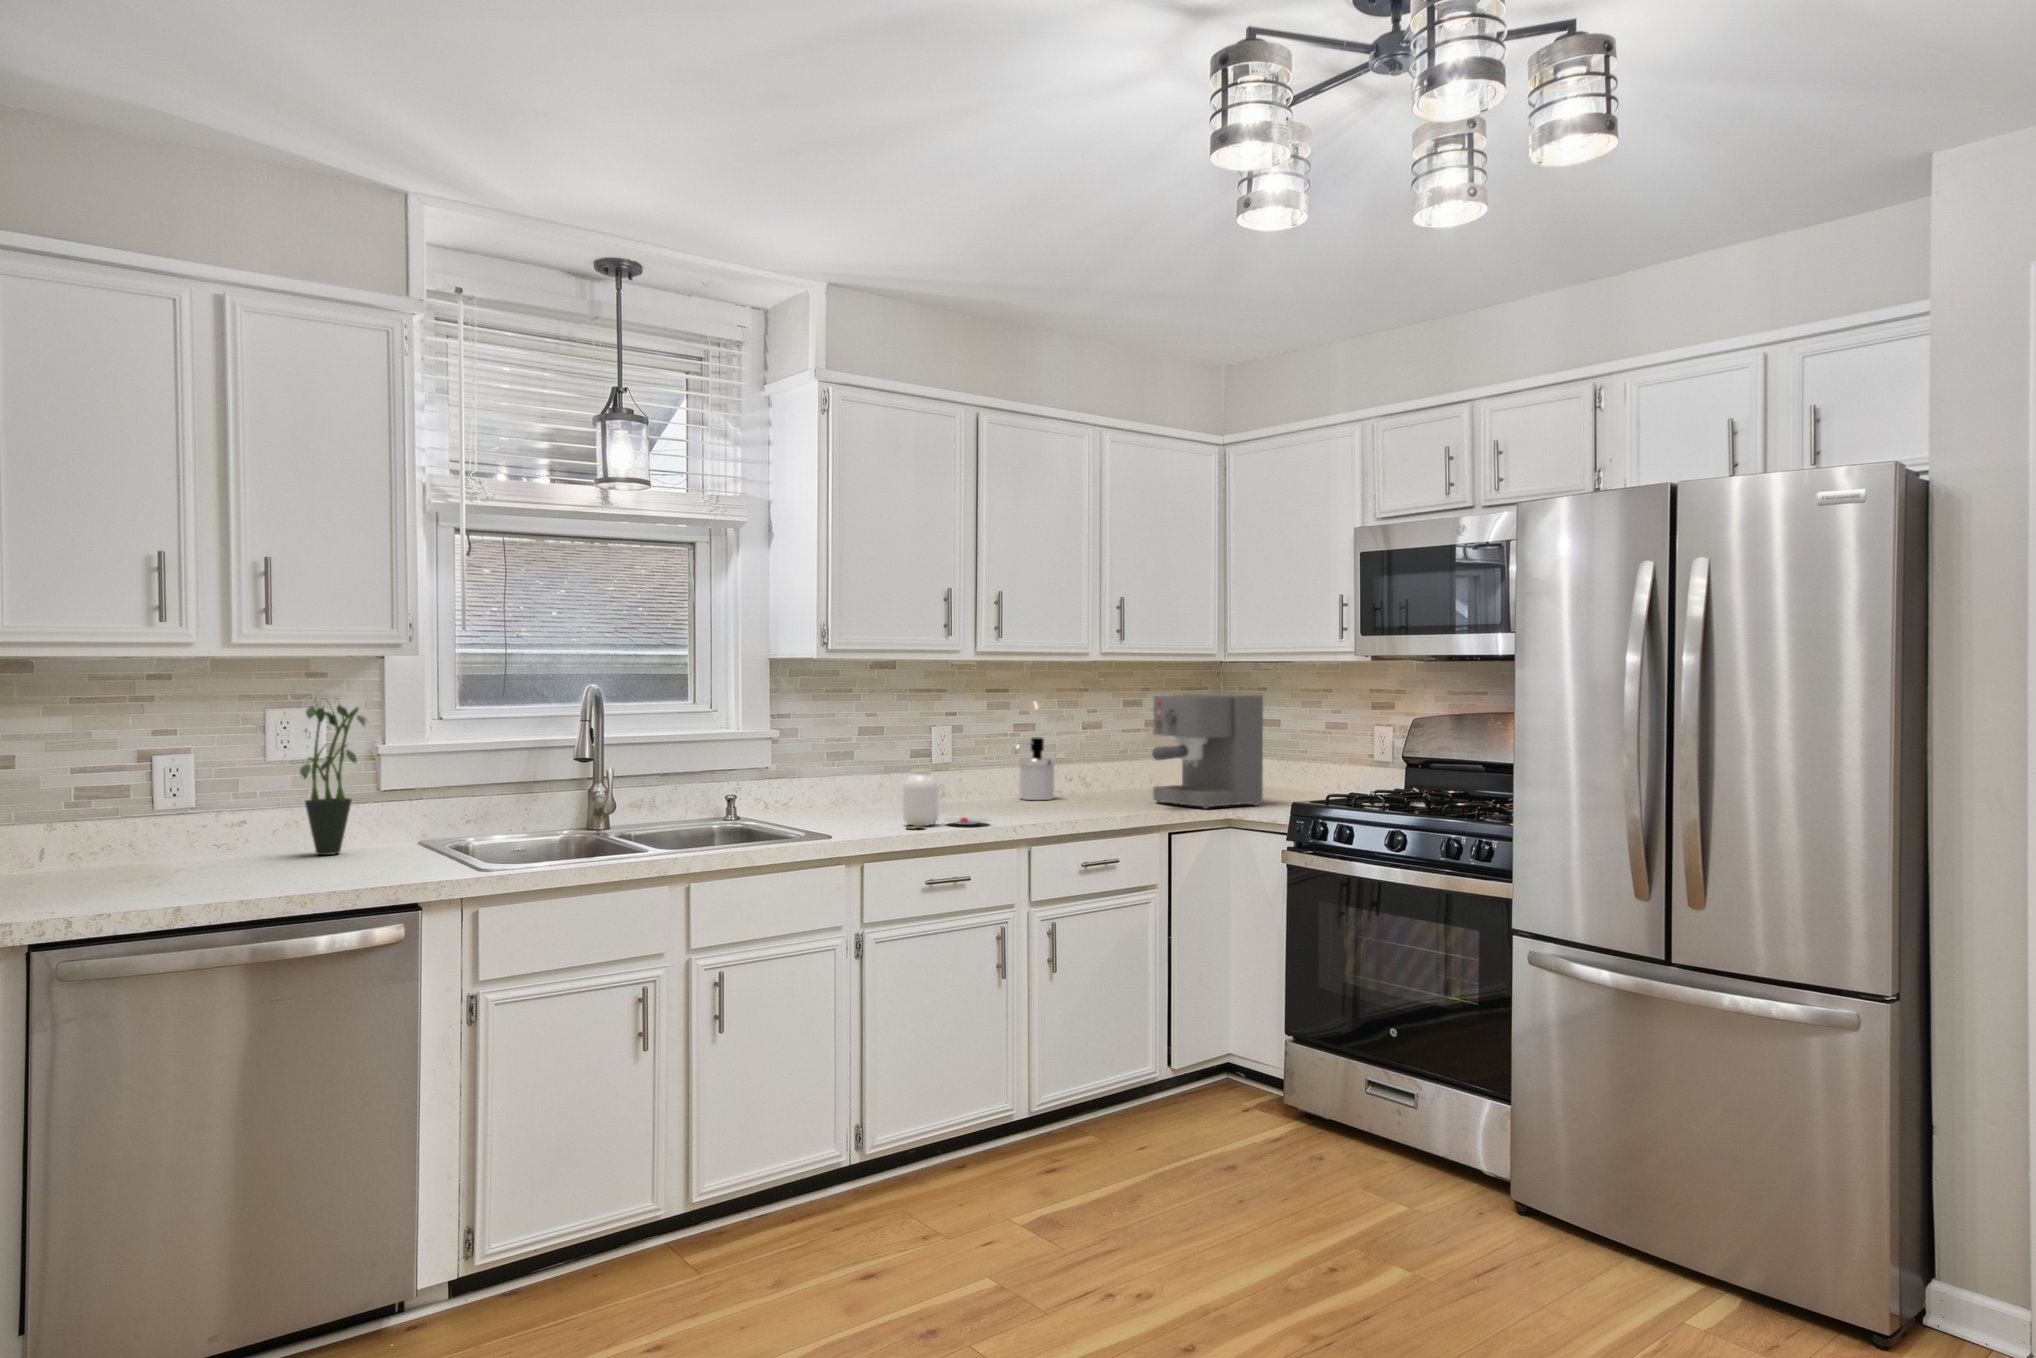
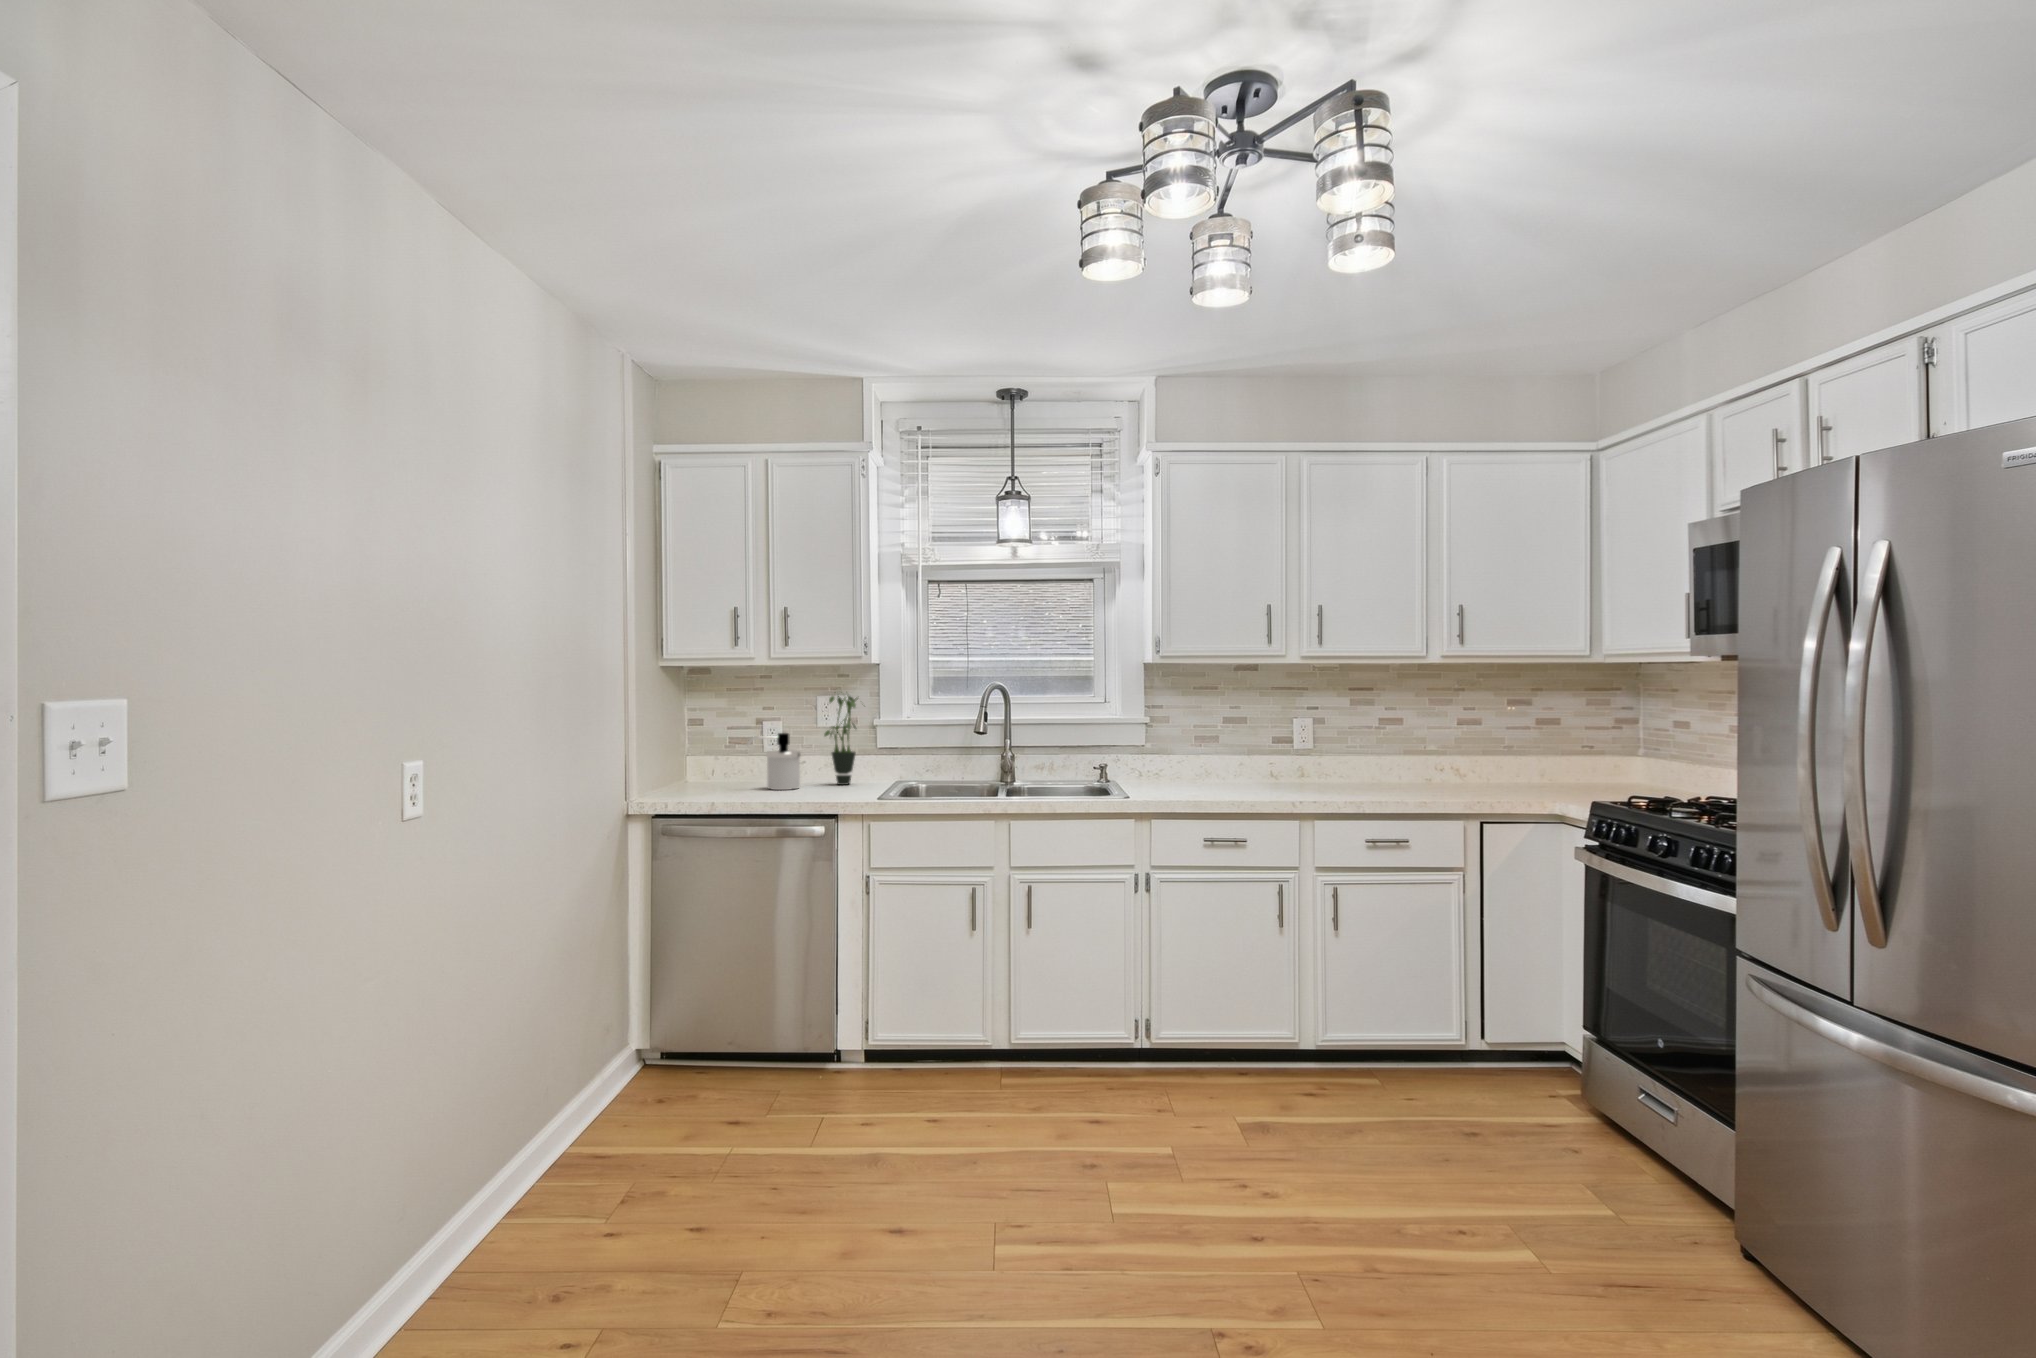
coffee maker: present [1152,694,1263,809] -> none [1467,693,1598,802]
soap dispenser: present [1014,738,1056,800] -> present [747,733,801,790]
jar: present [903,768,989,829] -> none [1206,750,1282,797]

